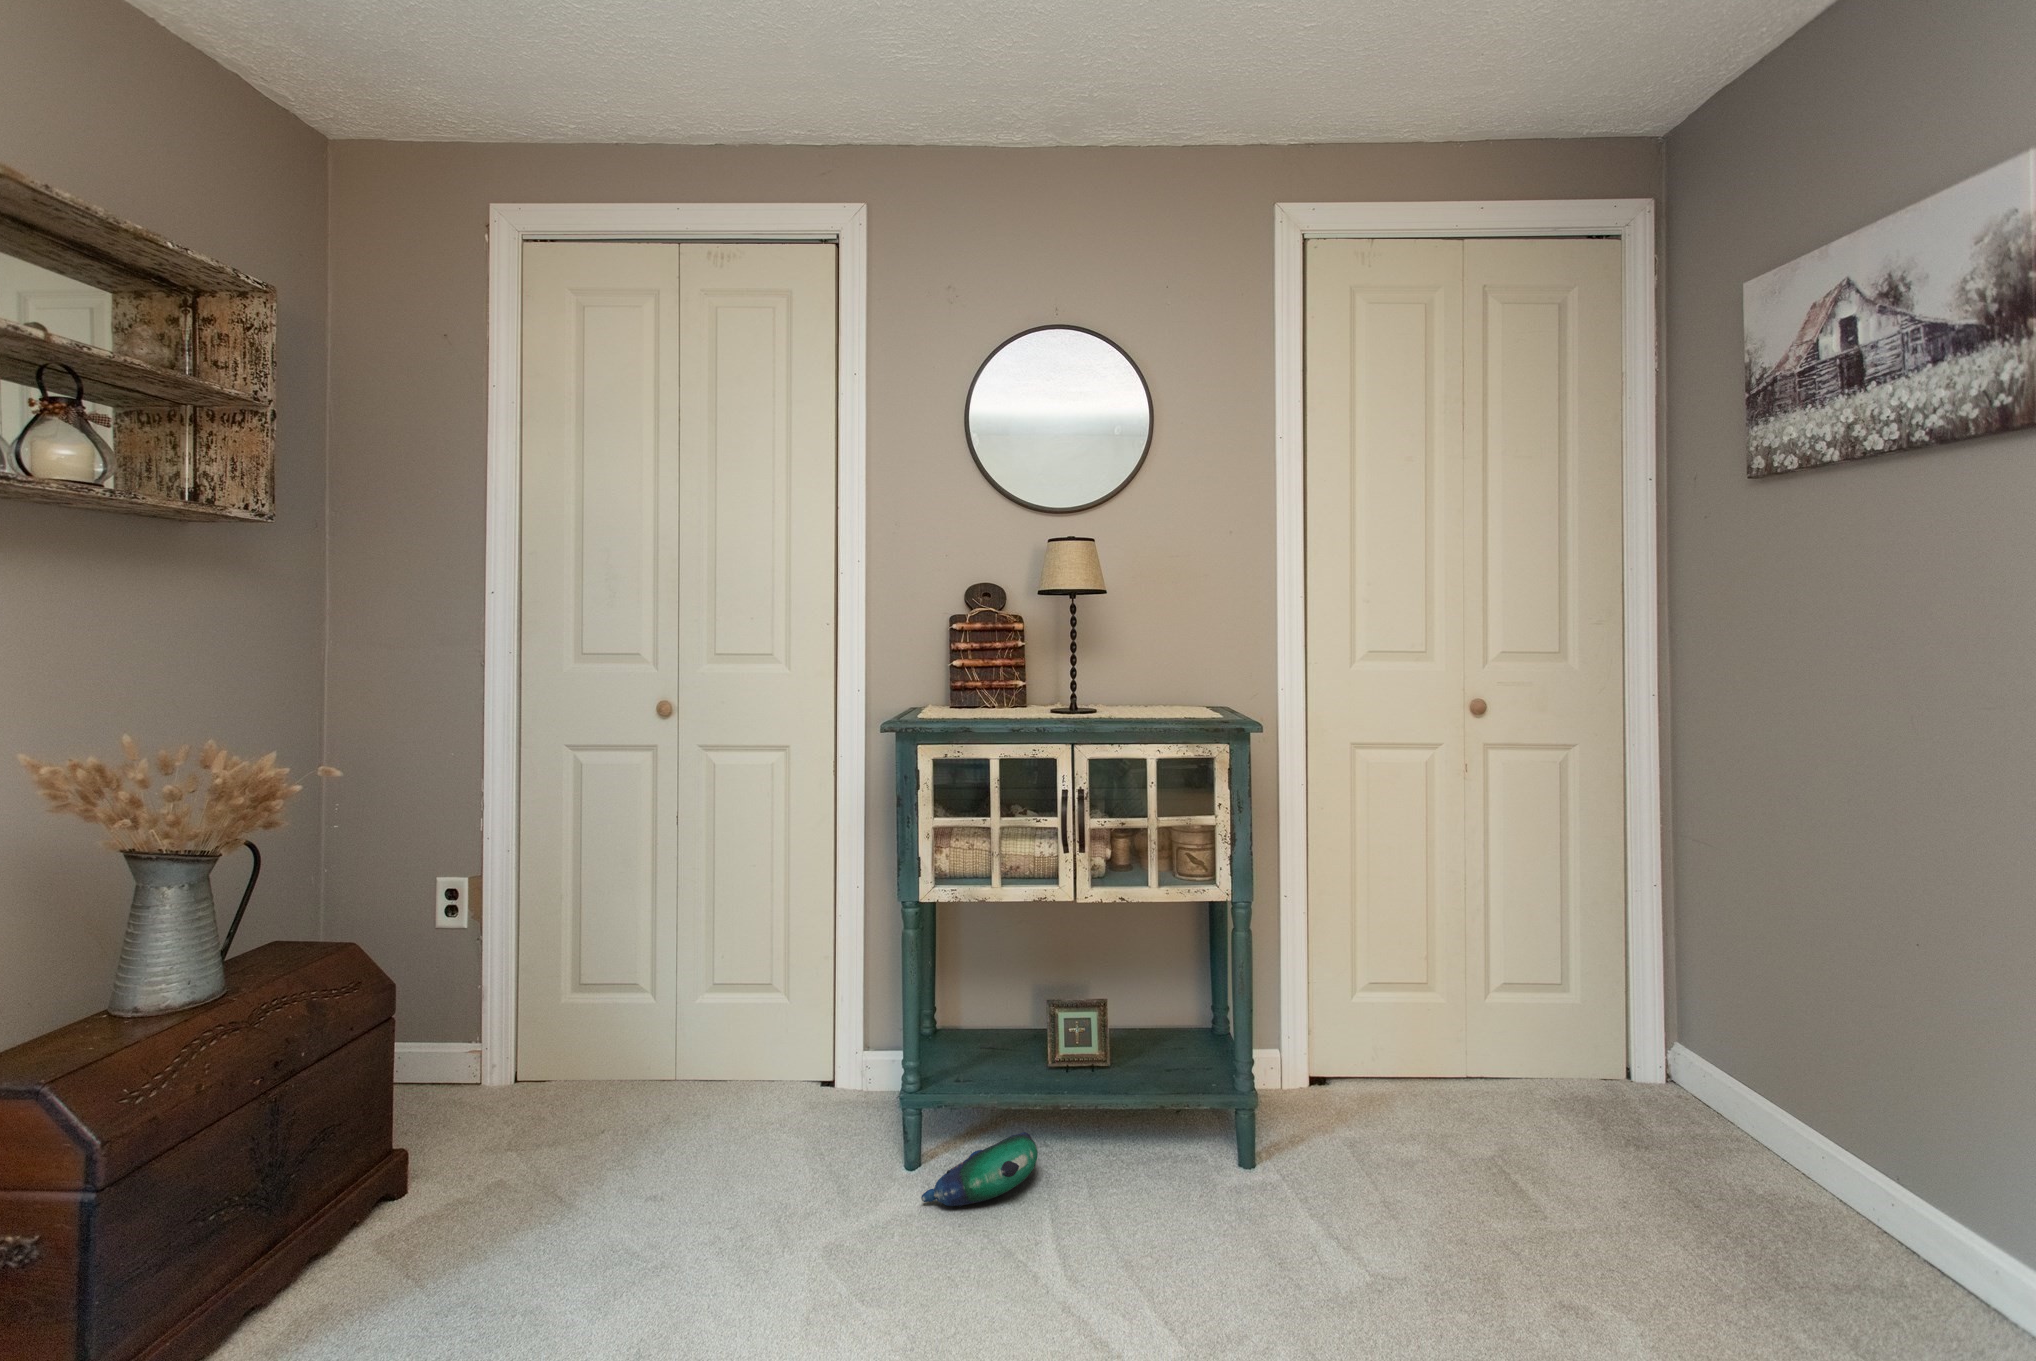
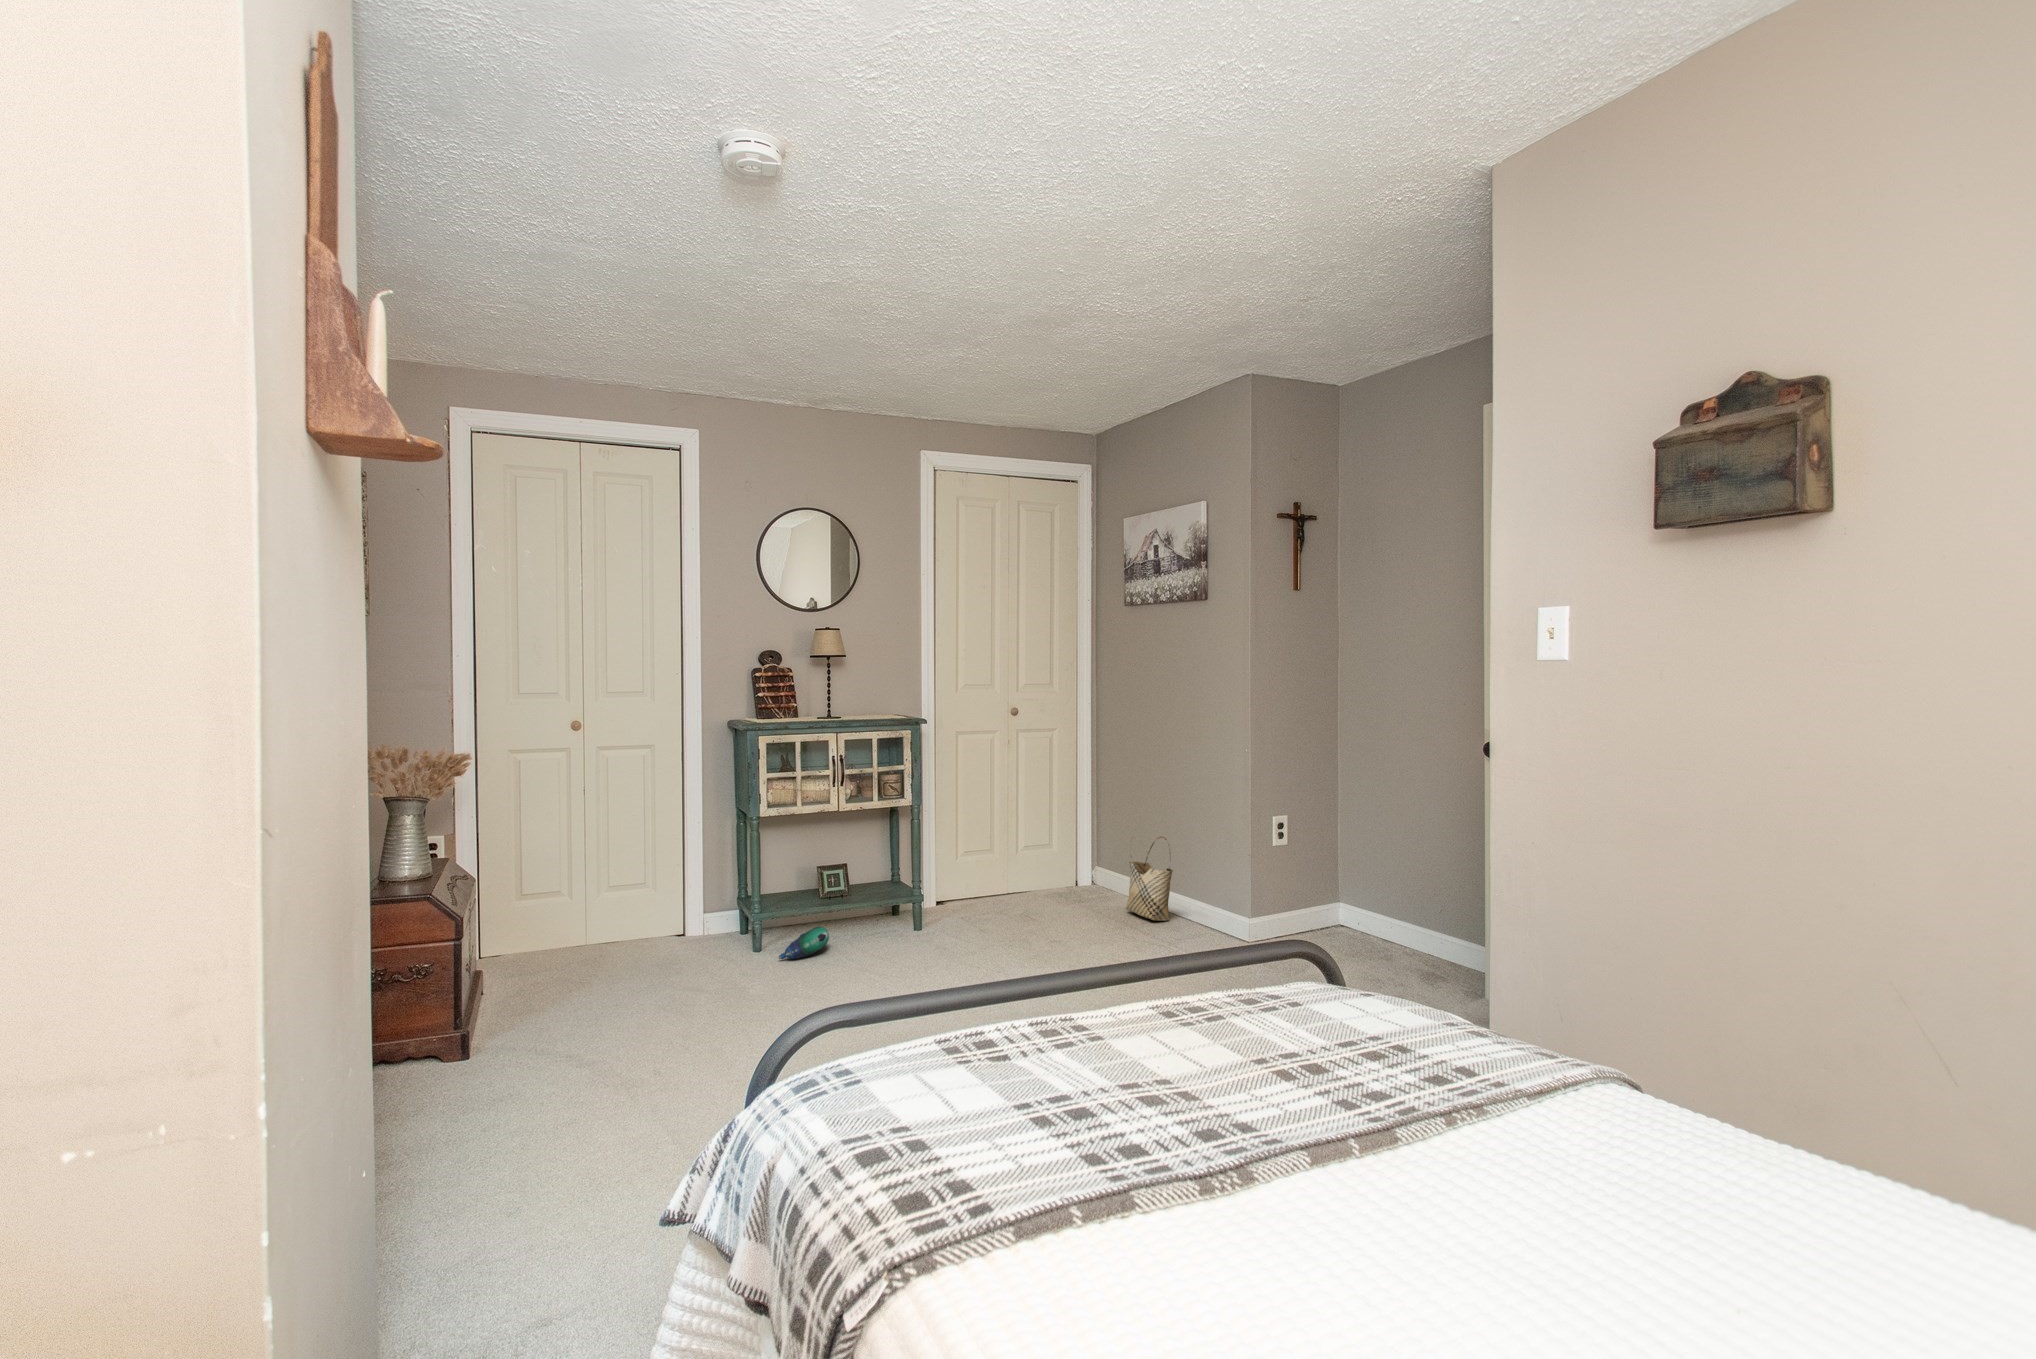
woven basket: none [1748,1032,1907,1269] -> present [1126,837,1173,921]

